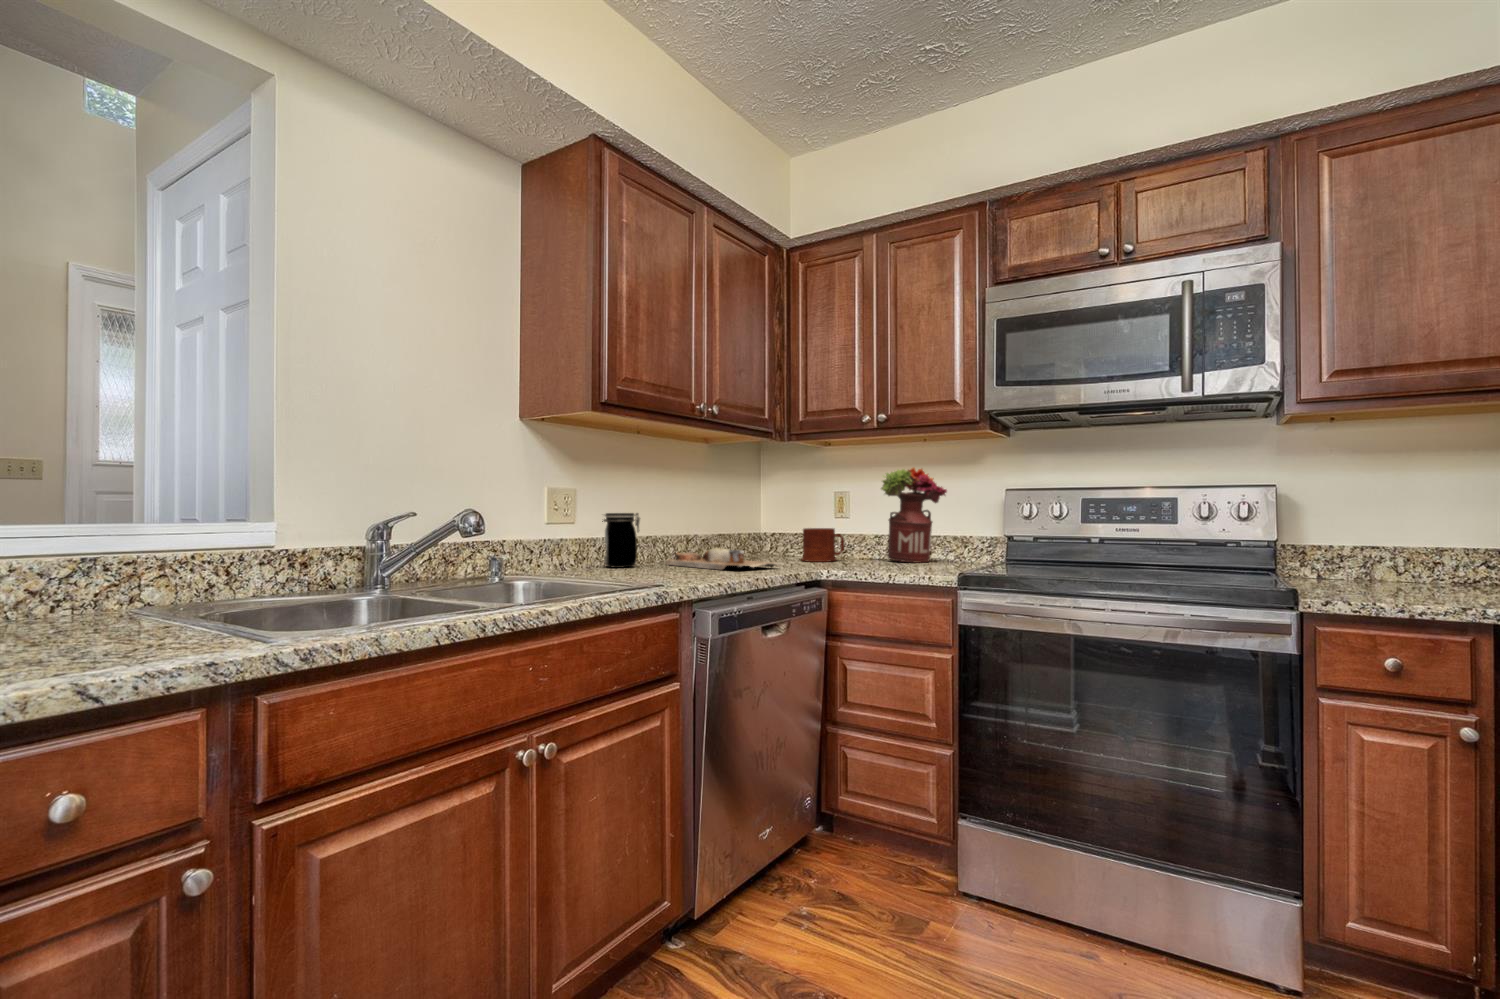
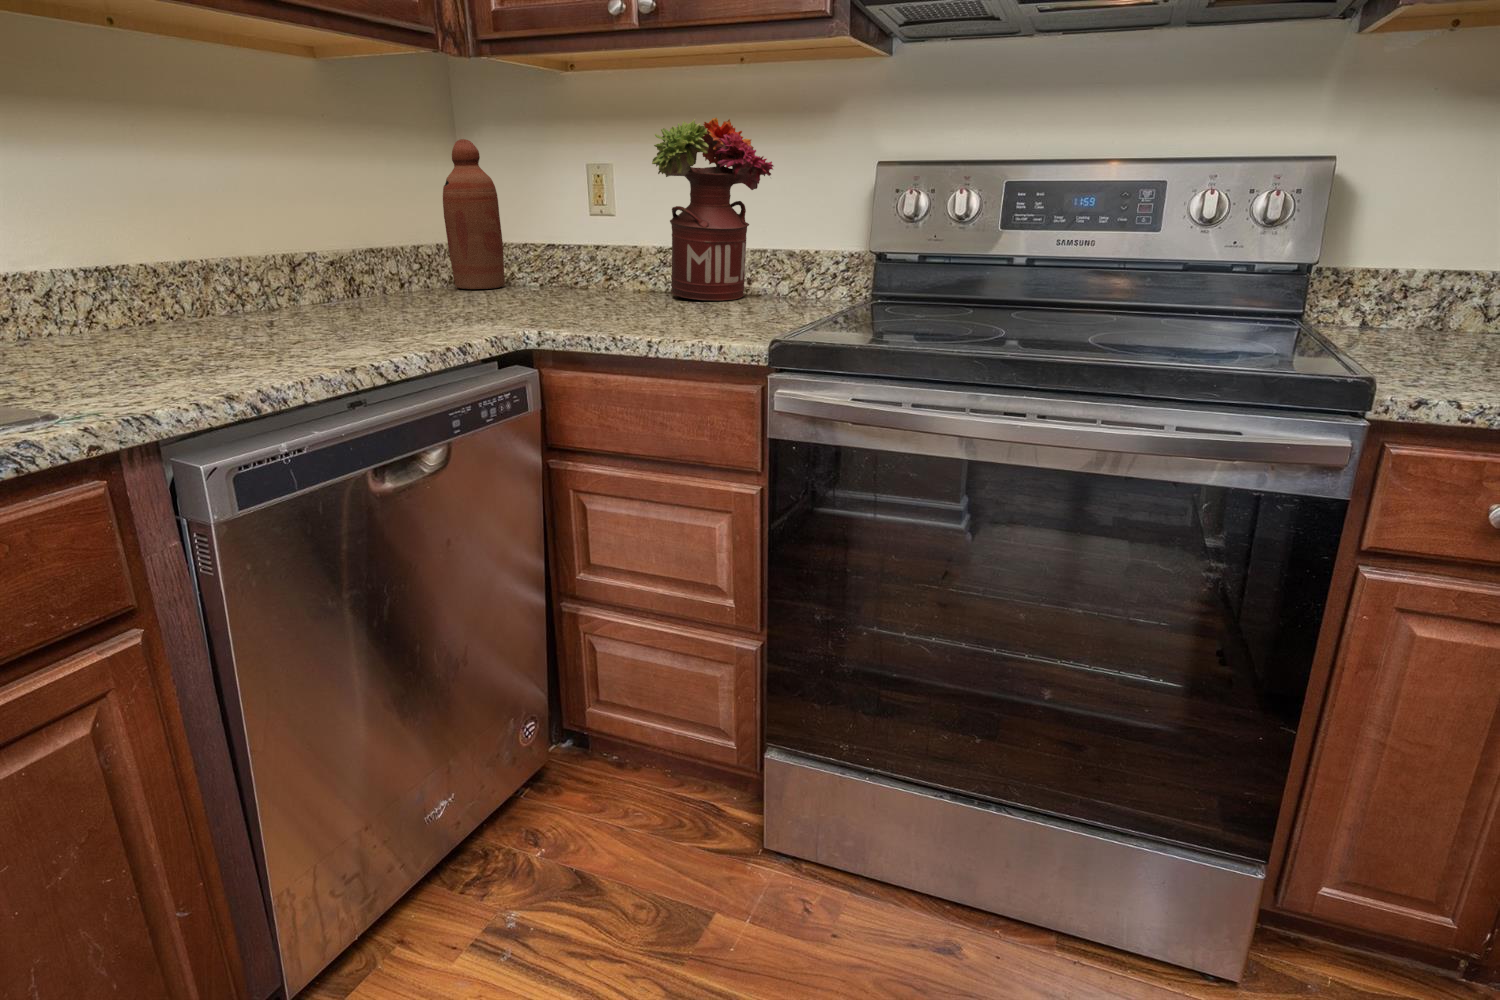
bottle: none [758,479,787,557] -> present [443,139,505,289]
jar: present [602,513,640,568] -> none [44,217,152,336]
mug: present [801,528,844,562] -> none [515,237,594,303]
cutting board: present [666,548,779,570] -> none [229,289,448,338]

